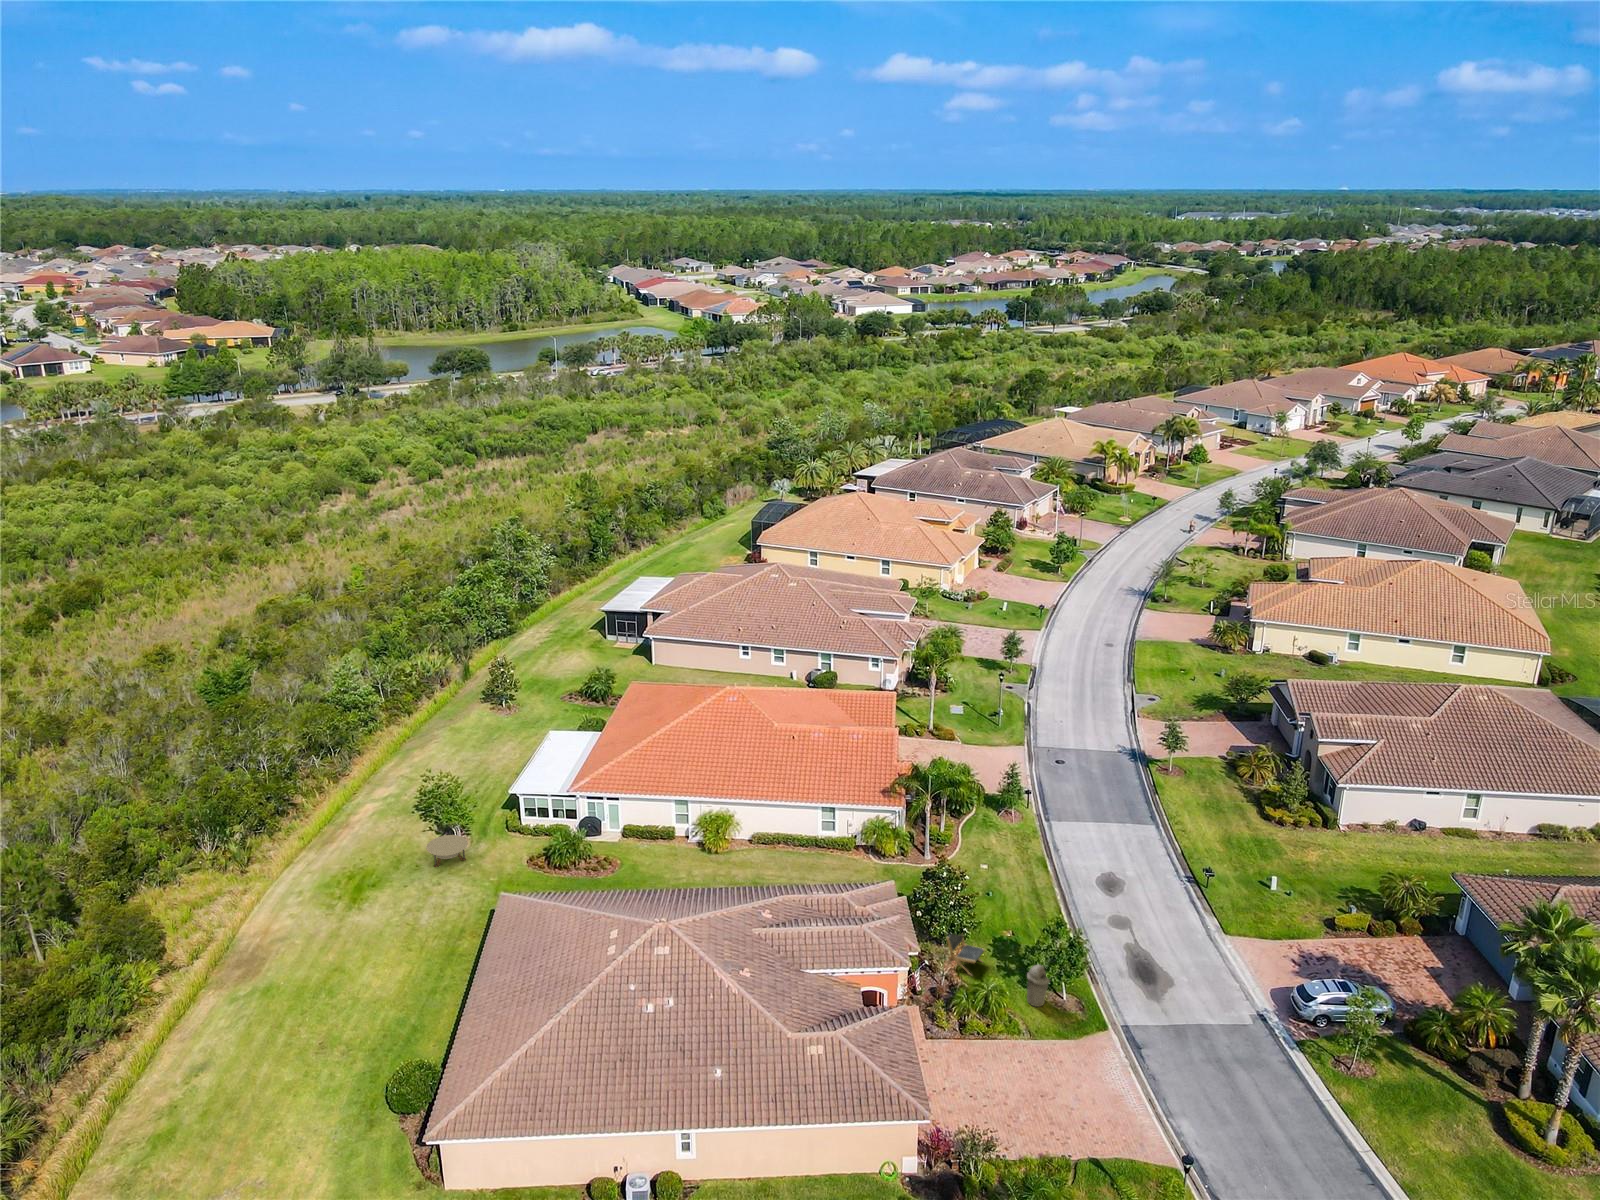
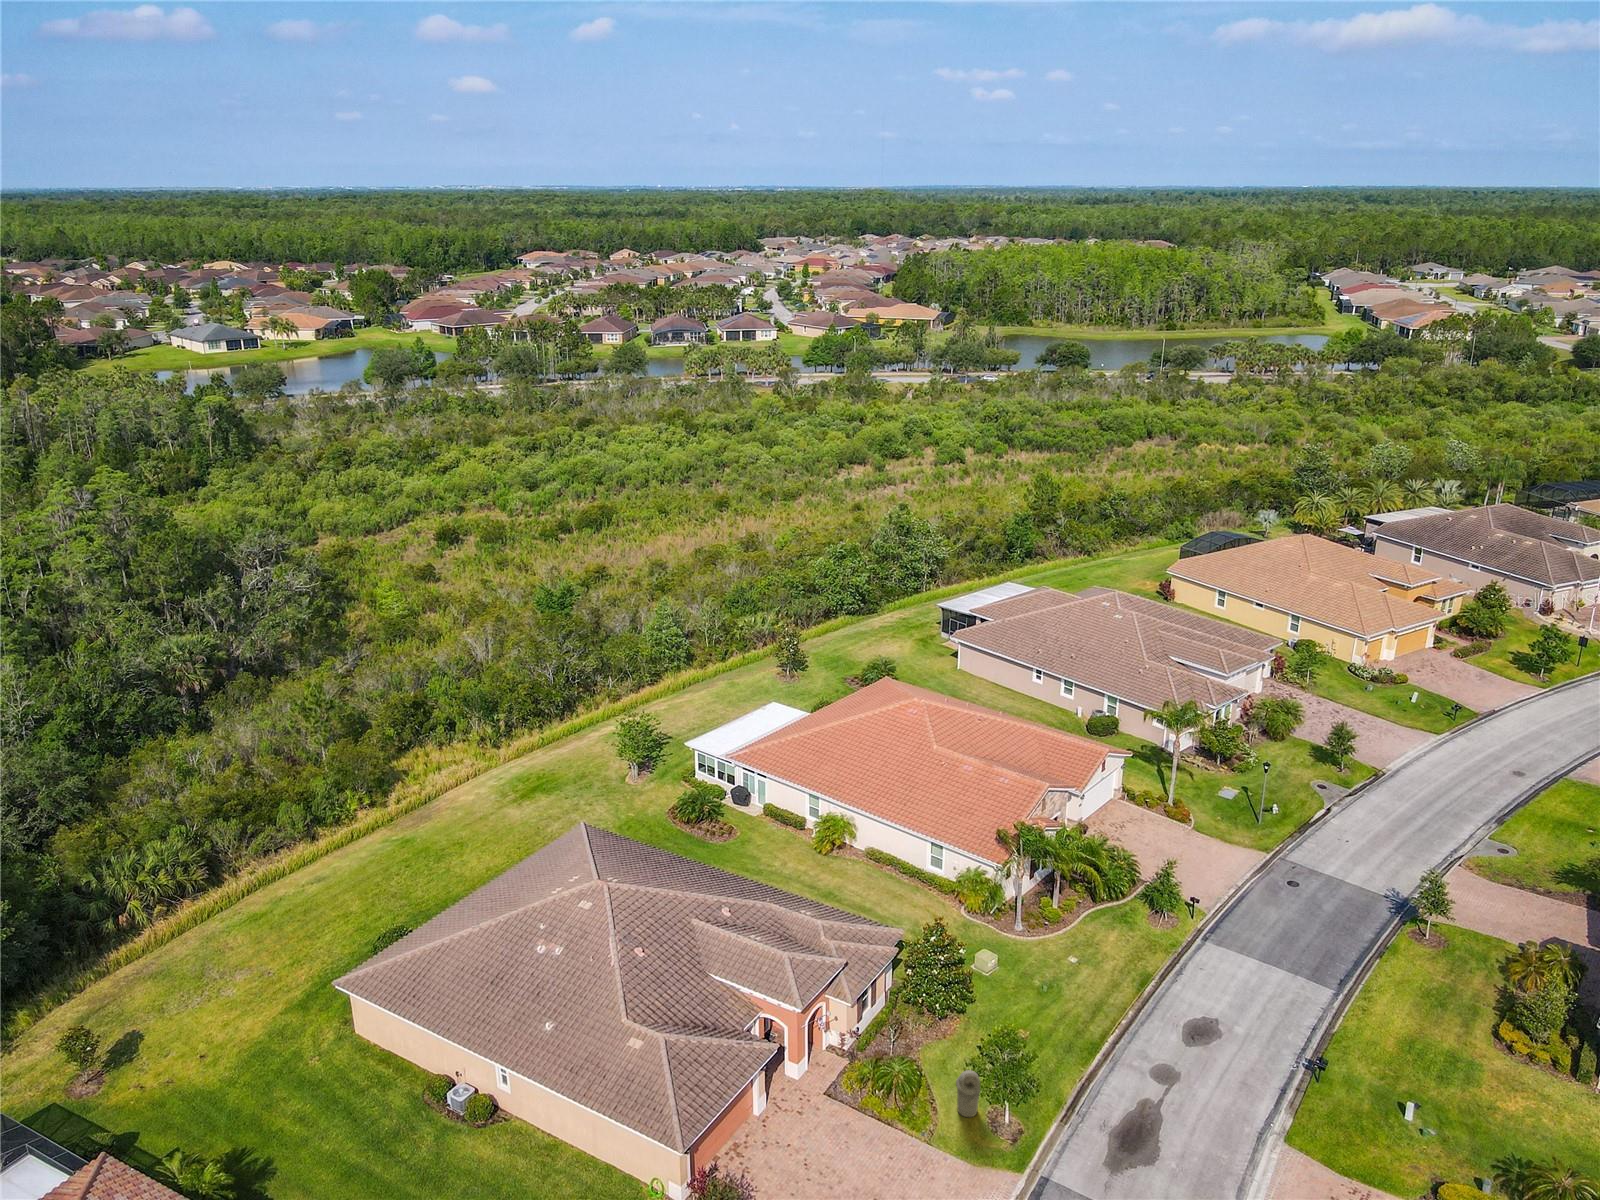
round table: present [426,835,467,867] -> none [614,767,648,792]
lounge chair: present [947,934,984,975] -> none [918,998,959,1057]

